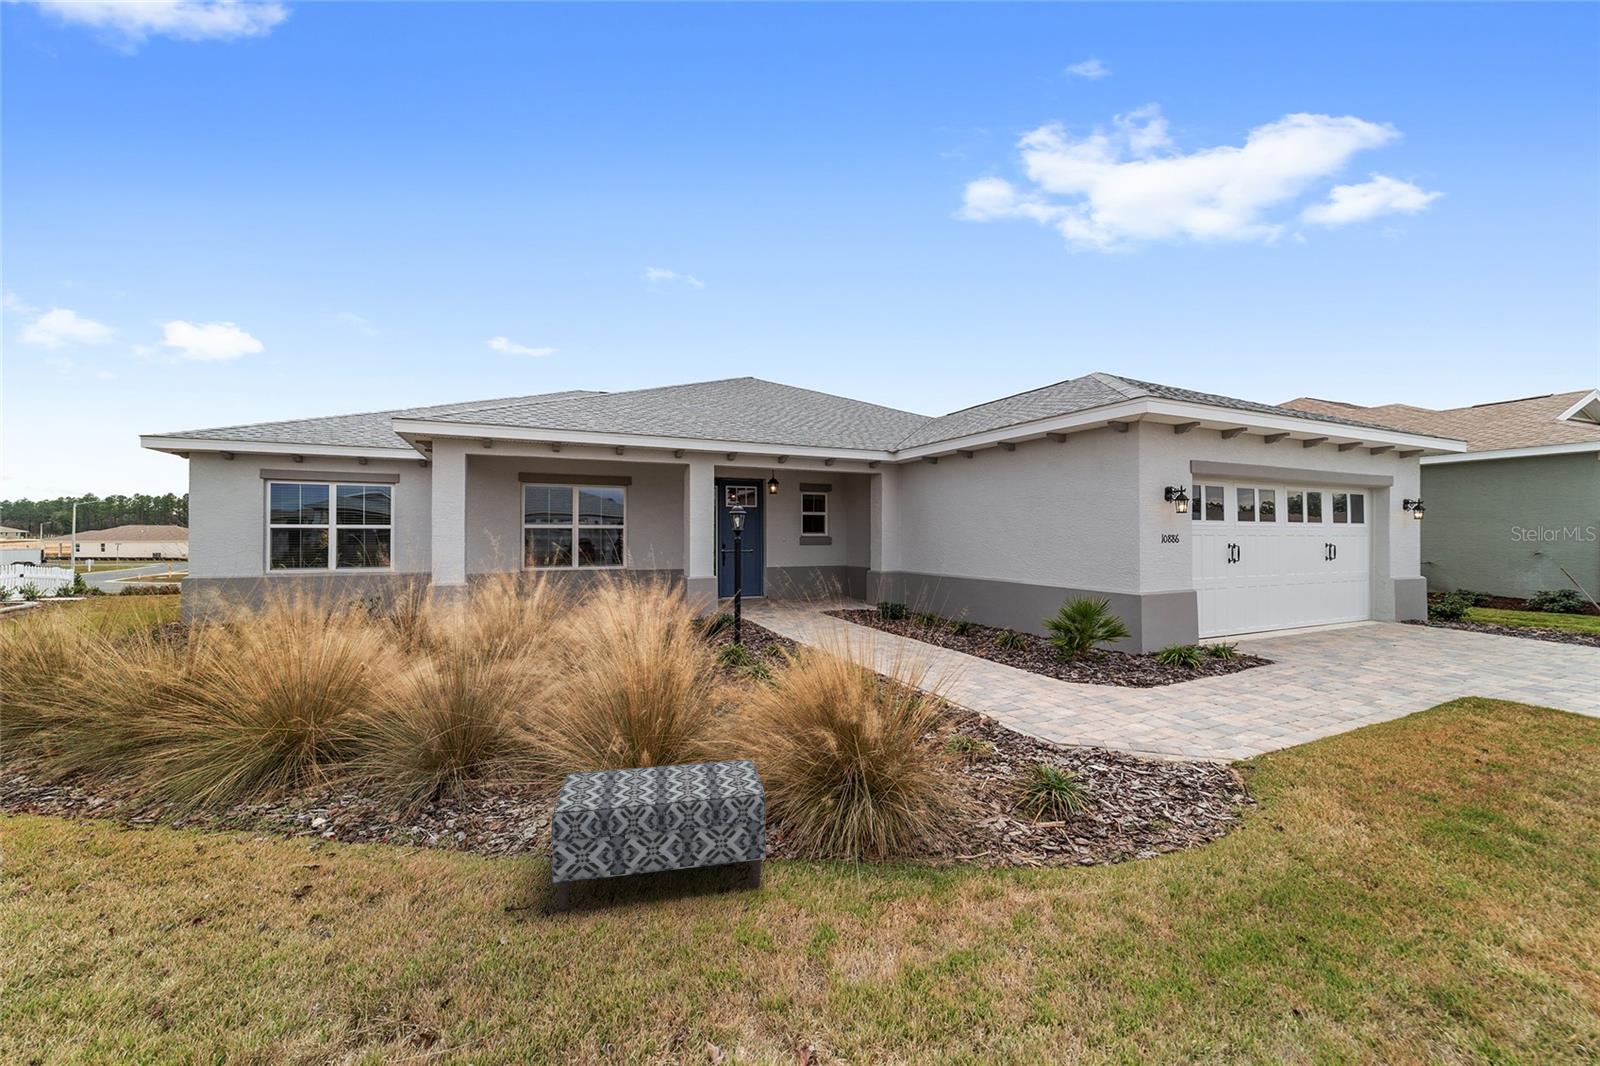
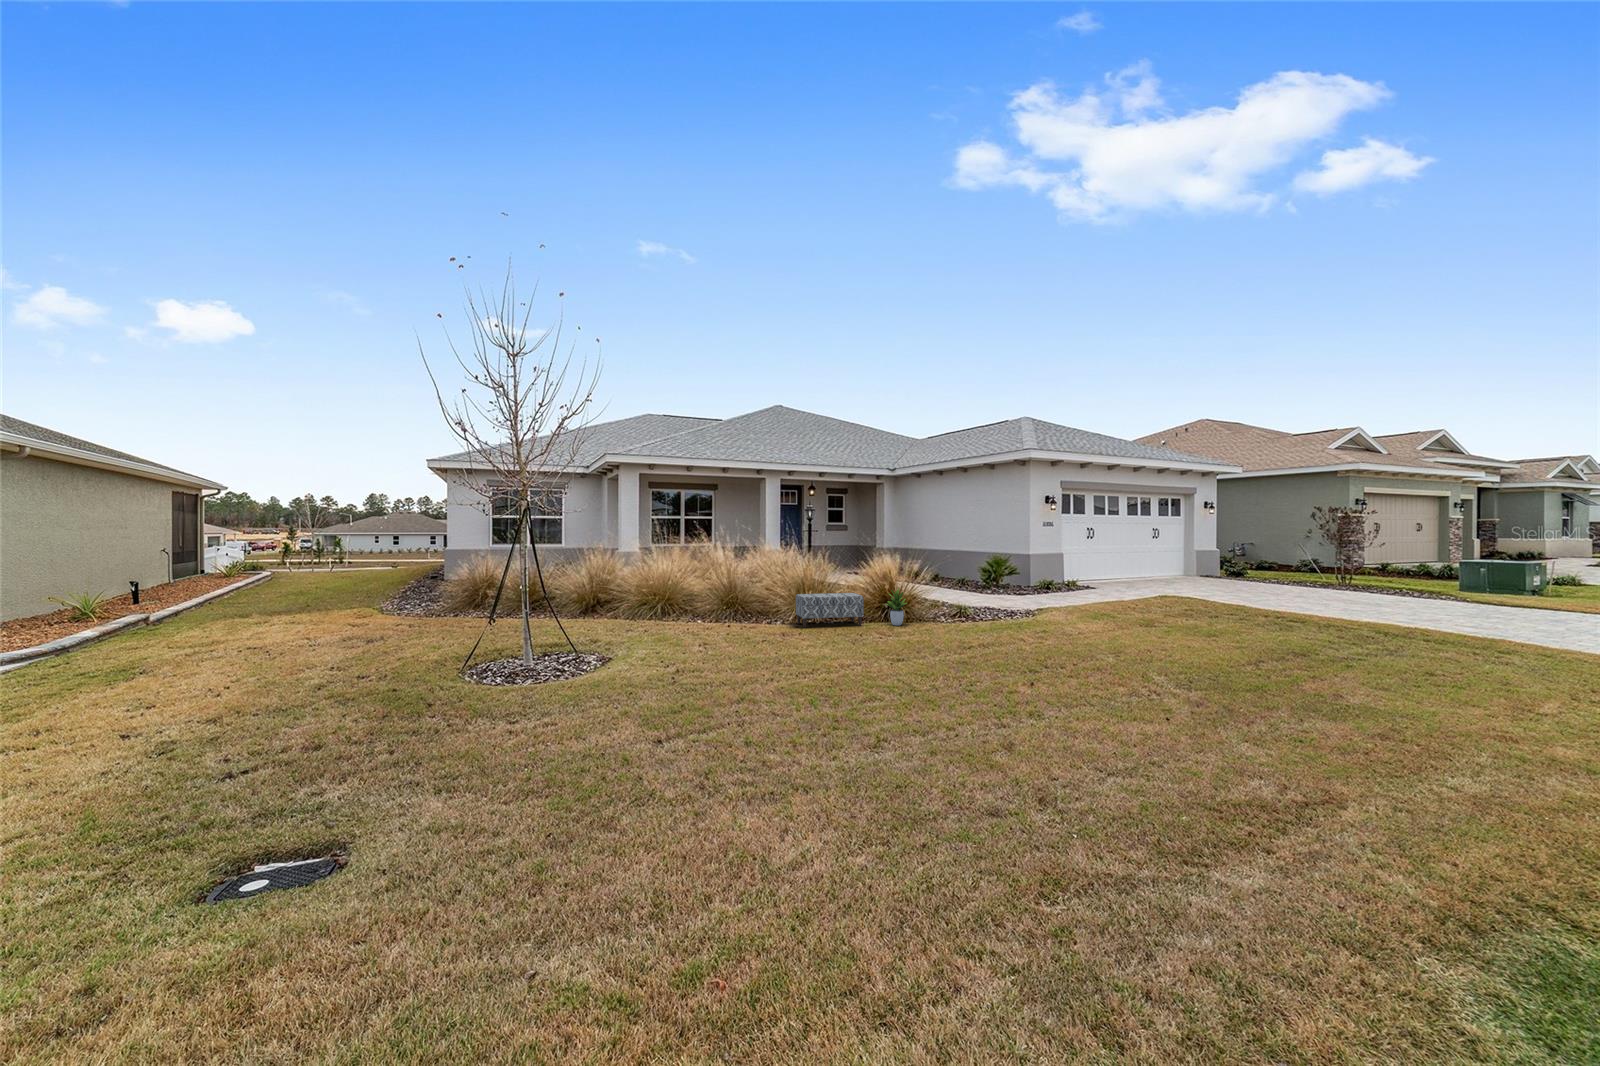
potted plant: none [833,757,909,886] -> present [887,588,907,626]

